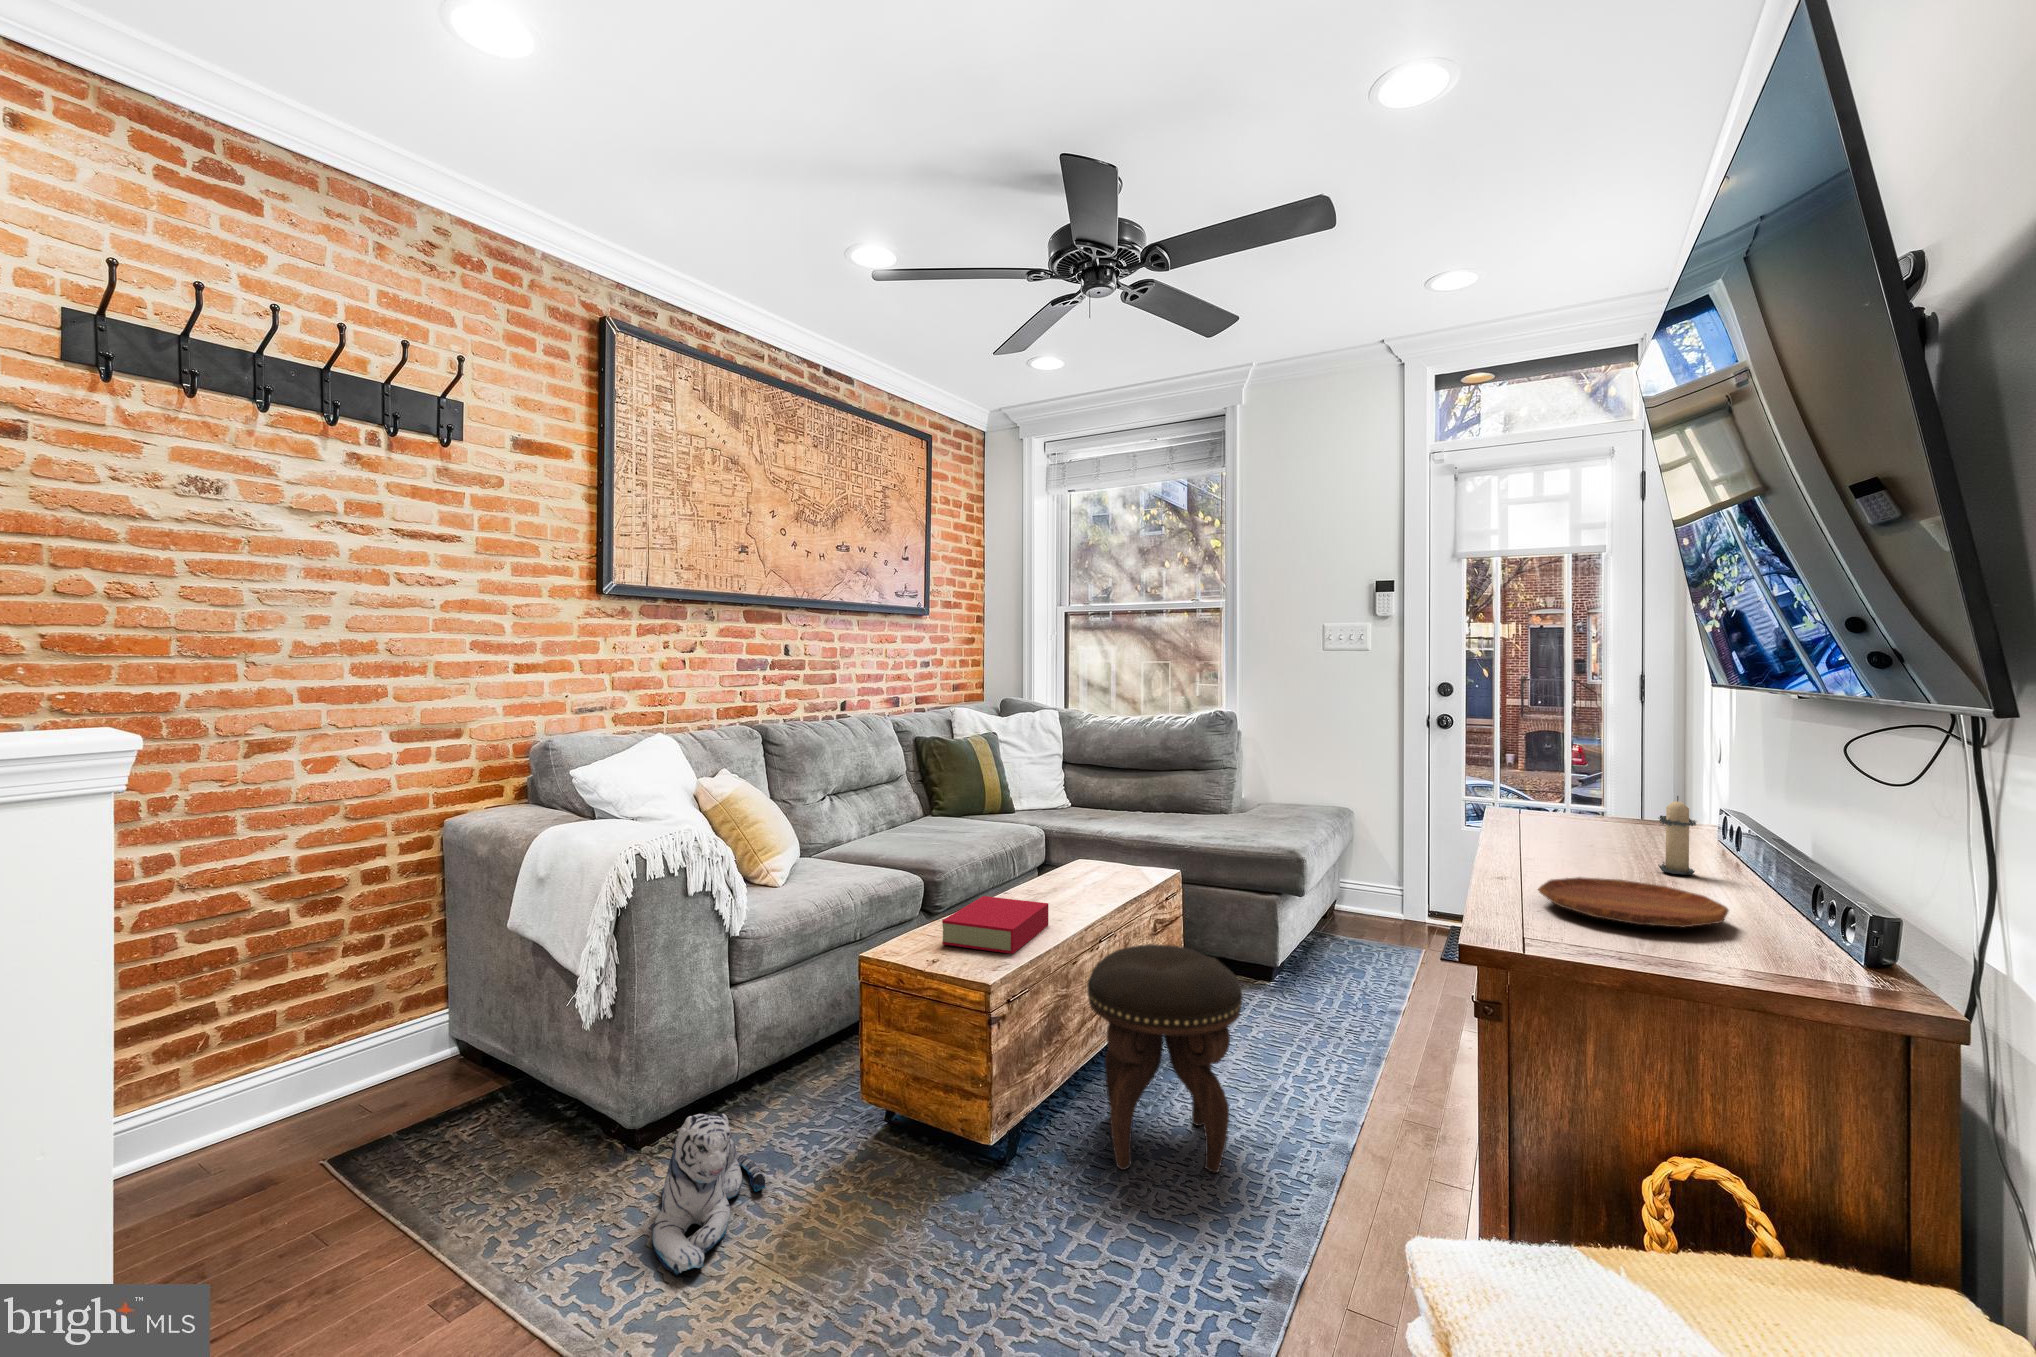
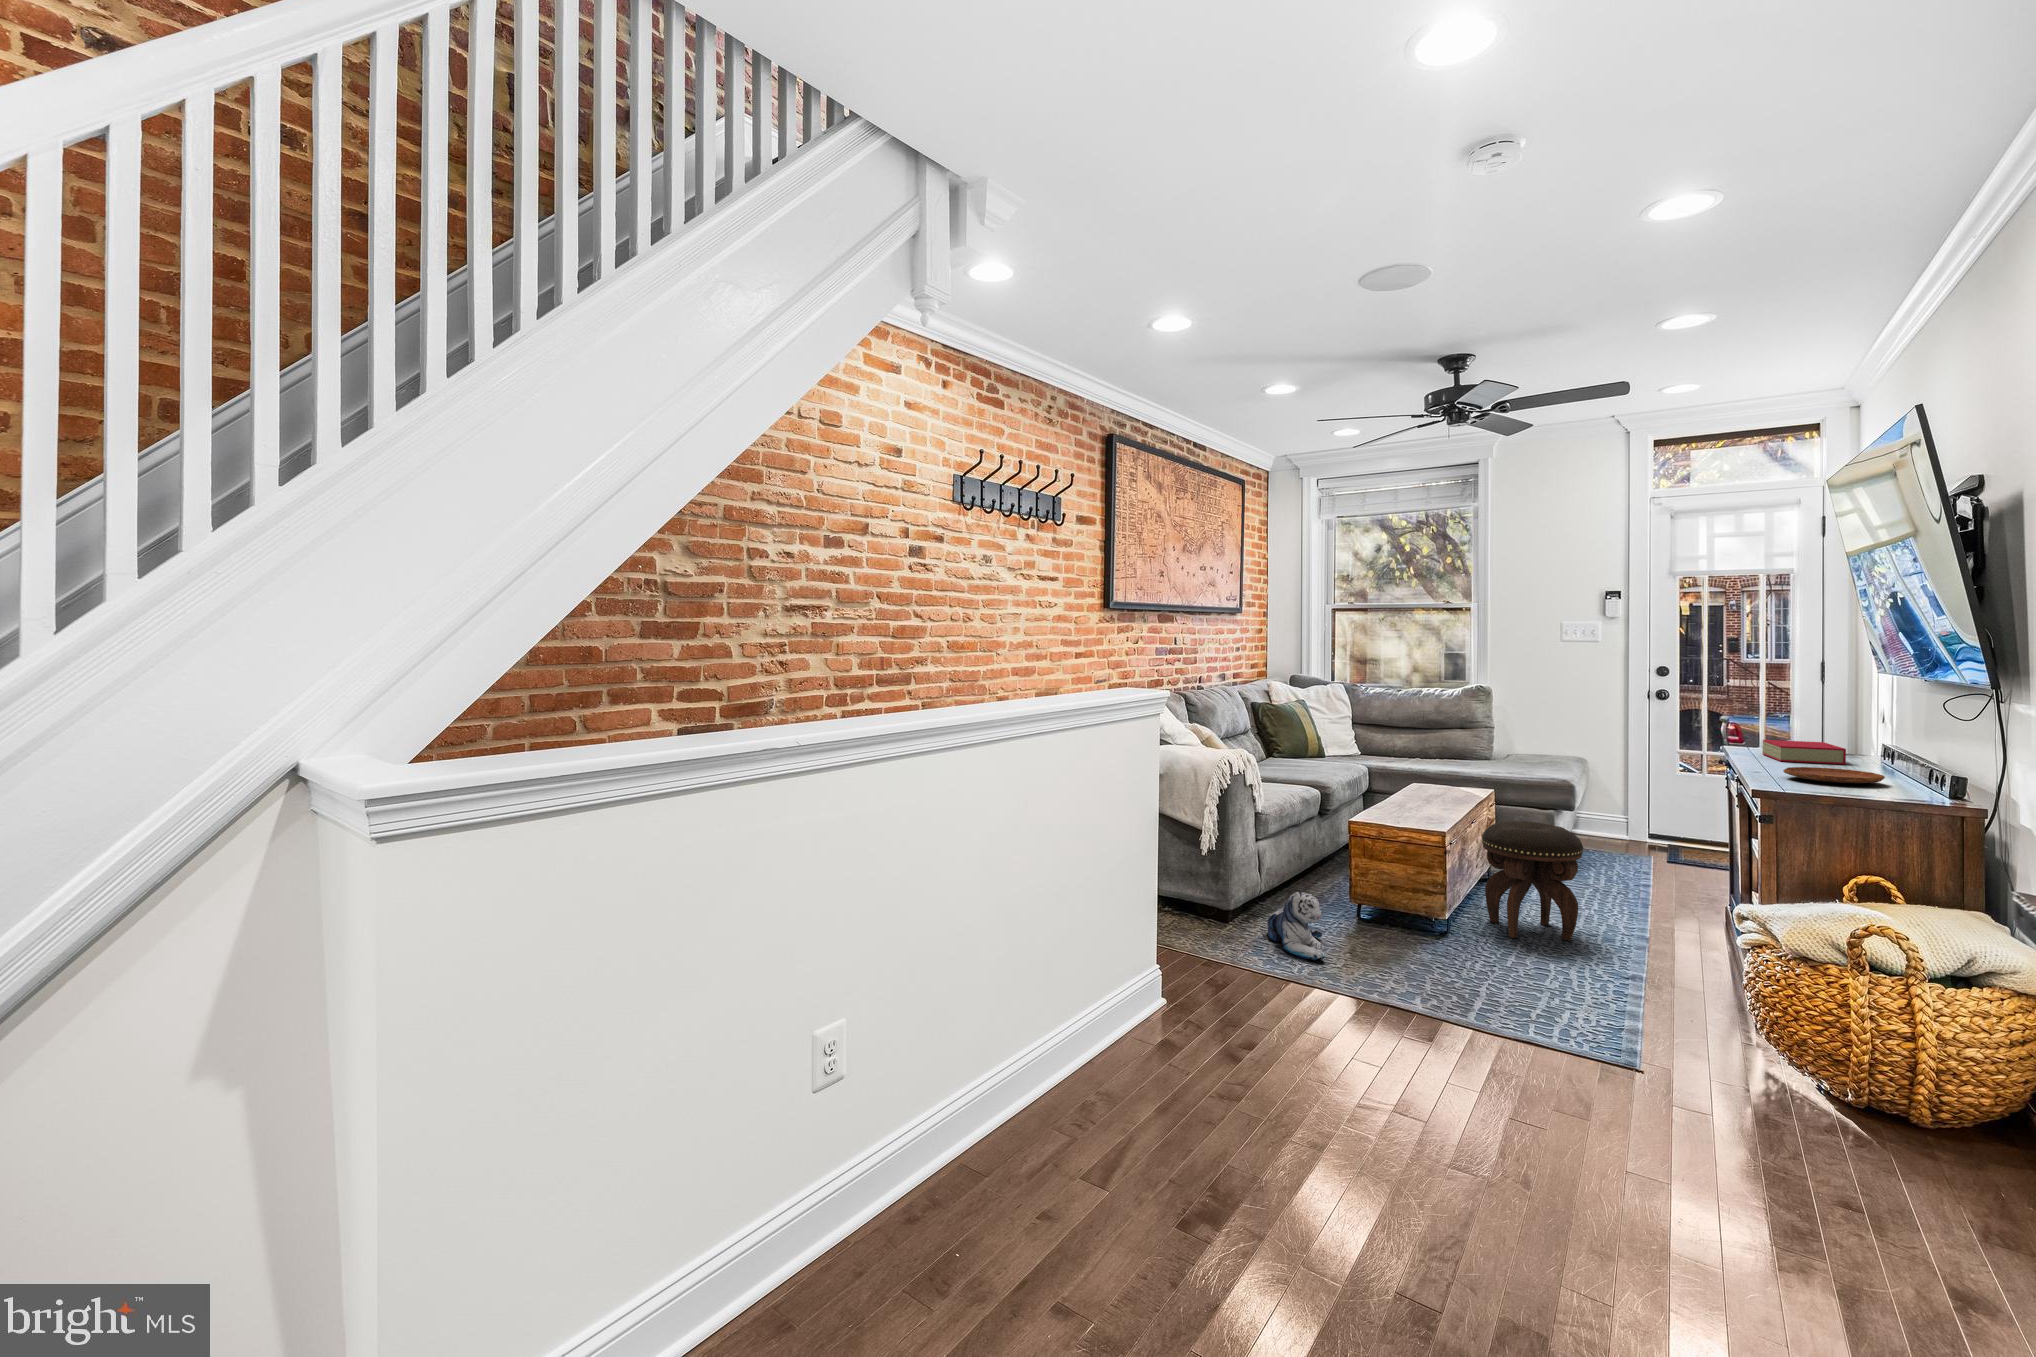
candle: present [1658,796,1696,875] -> none [1842,729,1870,771]
book: present [942,896,1048,954] -> present [1762,740,1846,764]

